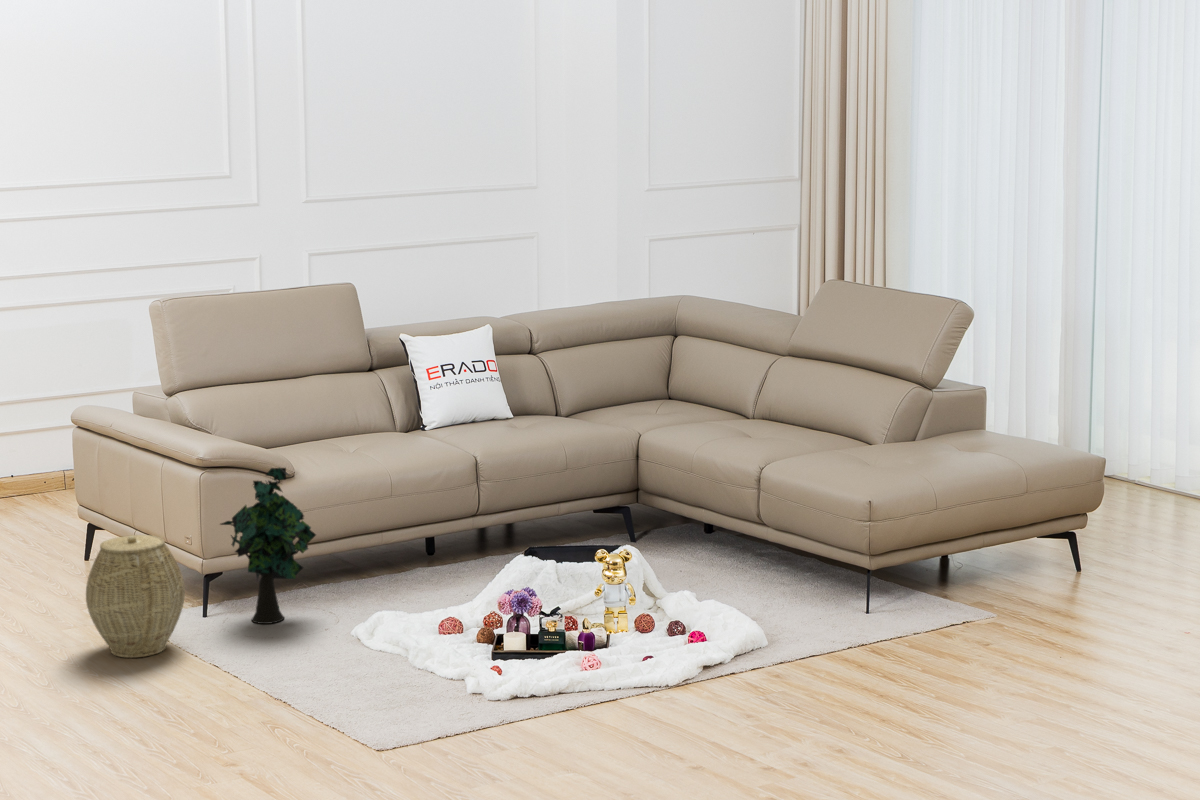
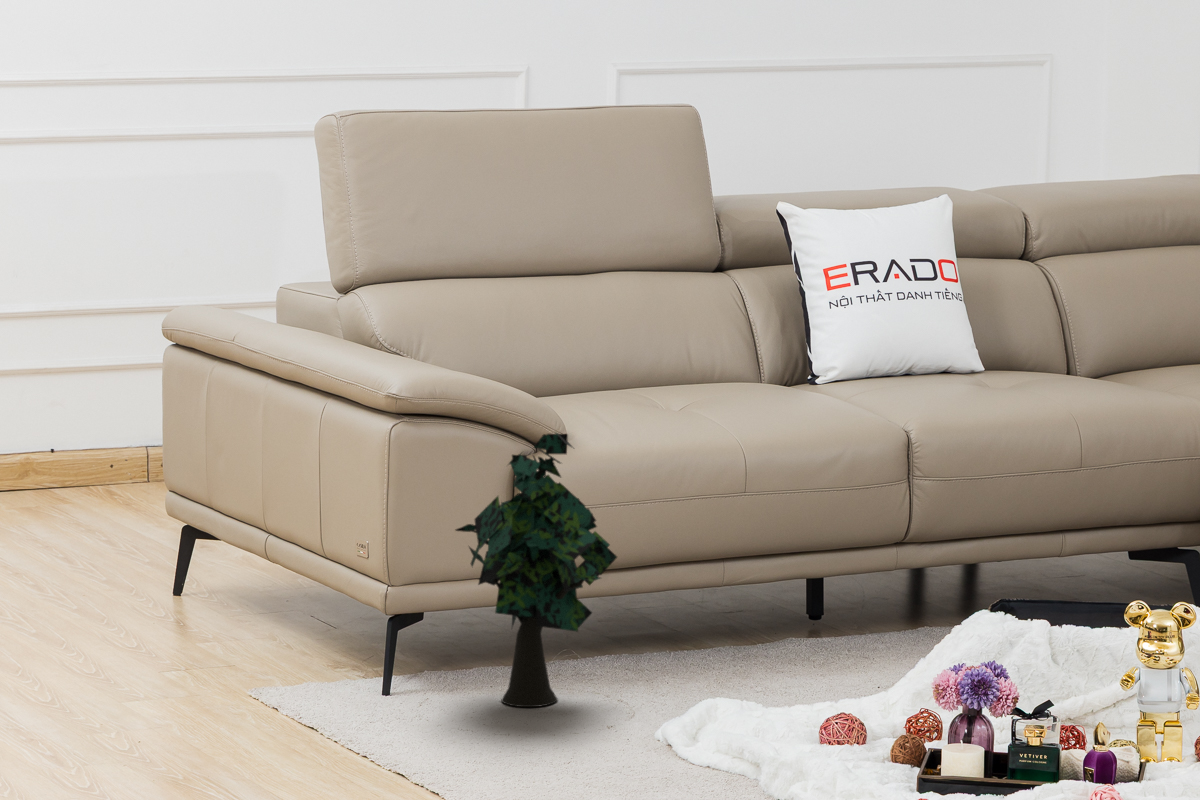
woven basket: present [86,535,185,658] -> none [215,532,381,744]

